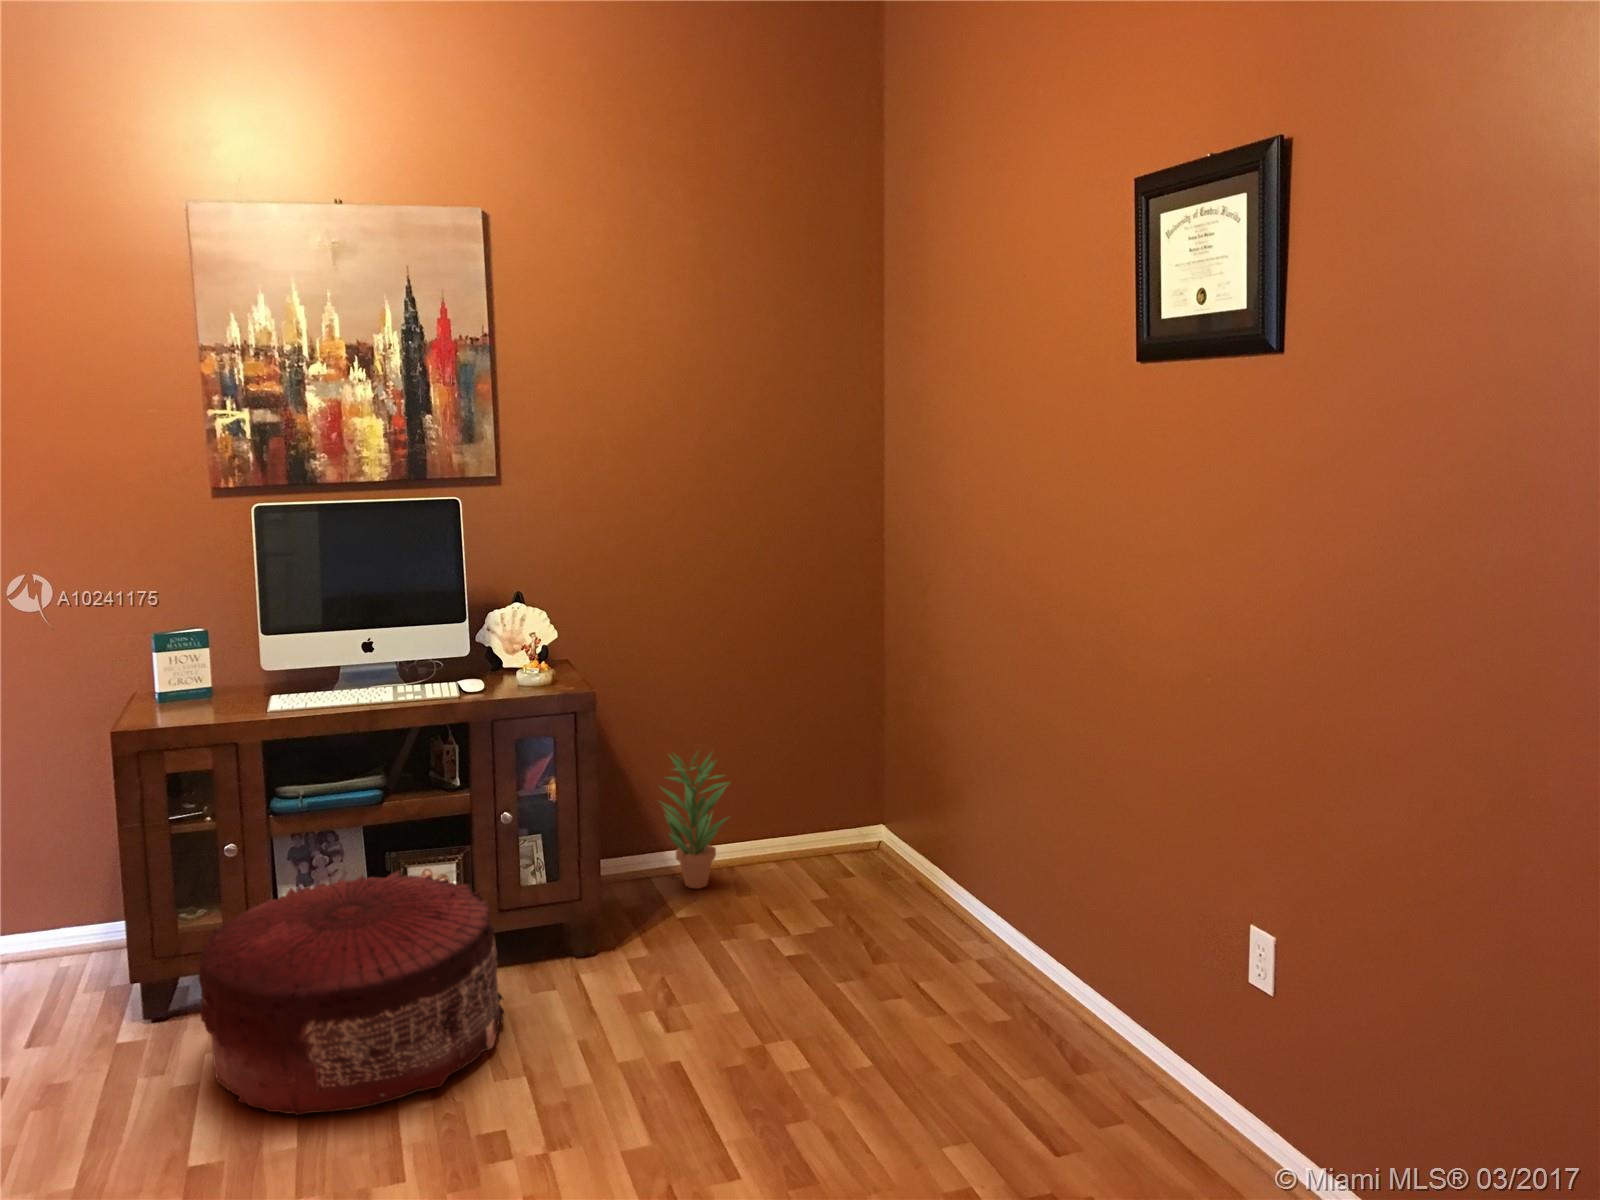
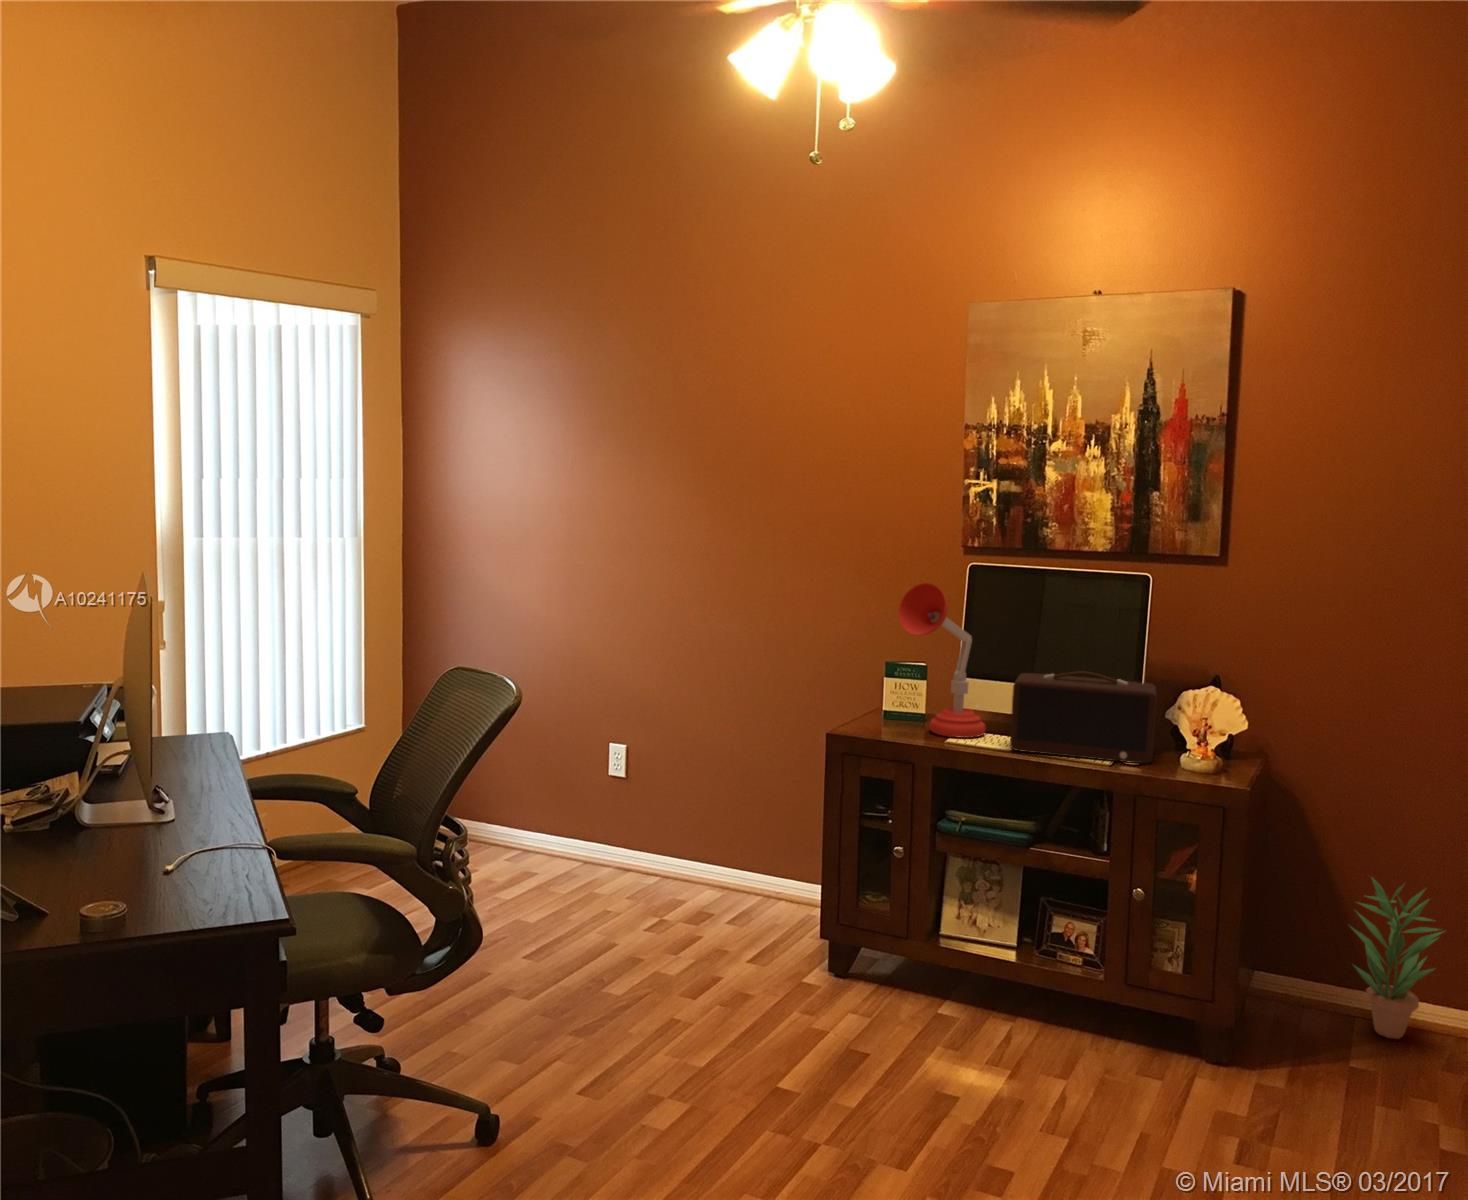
desk lamp: none [174,531,292,705] -> present [898,583,986,738]
speaker: none [328,606,487,703] -> present [1010,671,1156,764]
pouf: present [199,871,504,1115] -> none [836,902,1105,1126]

